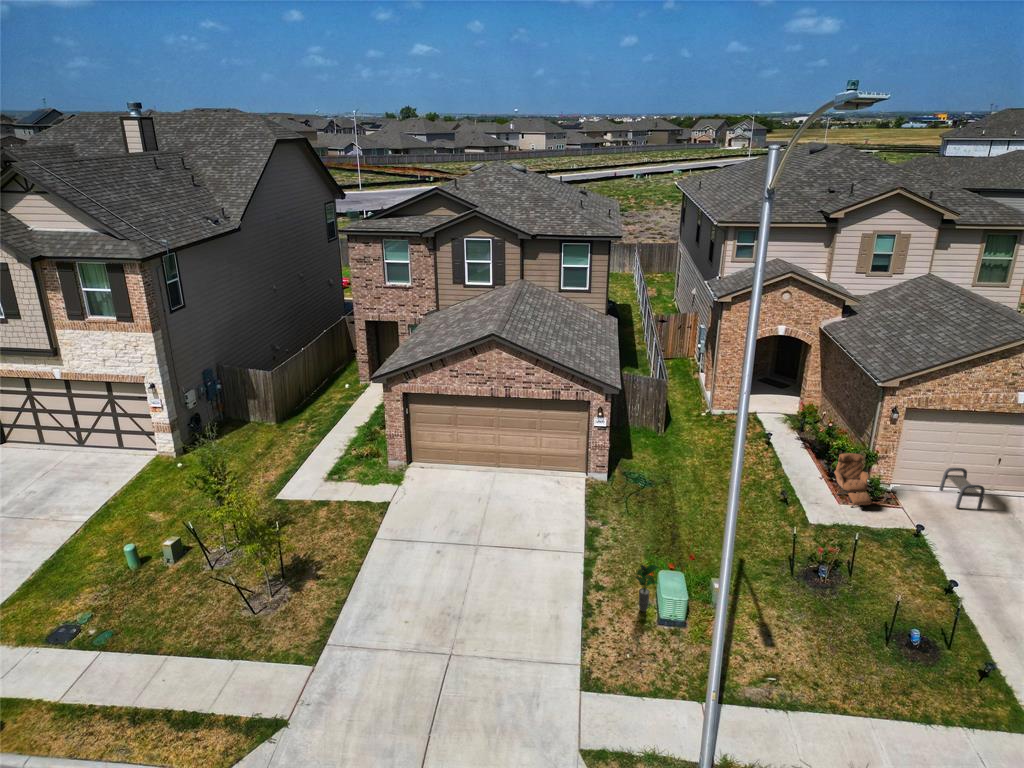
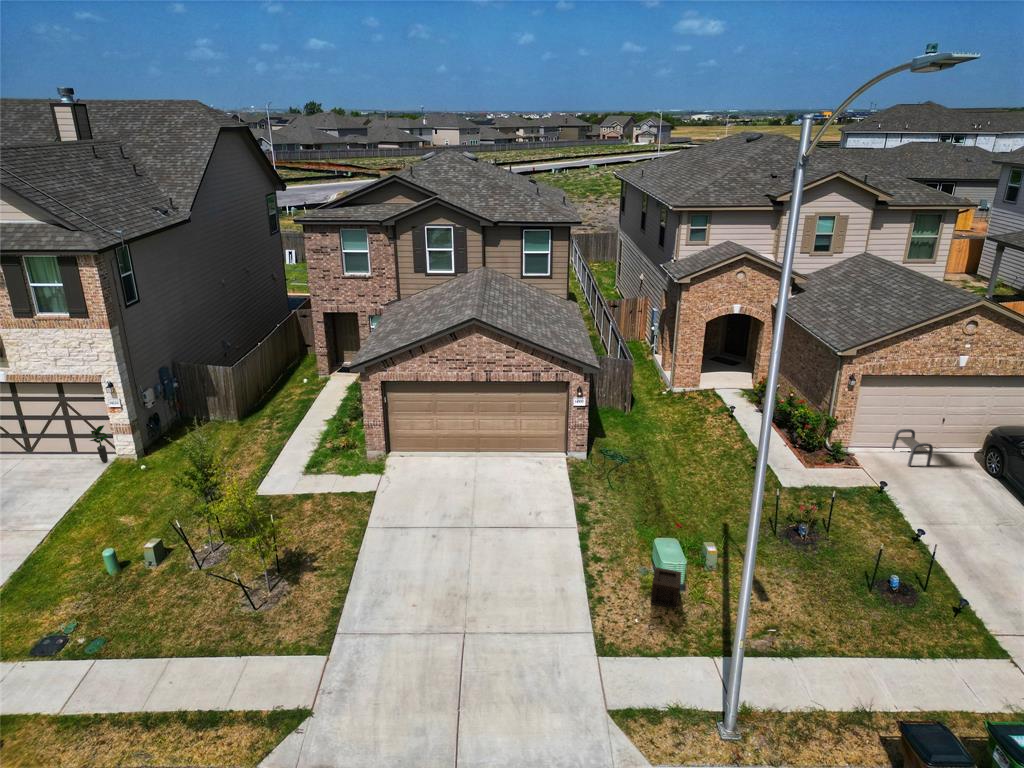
lounge chair: present [835,453,872,510] -> none [799,421,835,473]
potted plant: present [635,565,658,612] -> present [90,425,108,463]
wooden crate: none [646,602,680,648] -> present [651,567,681,609]

